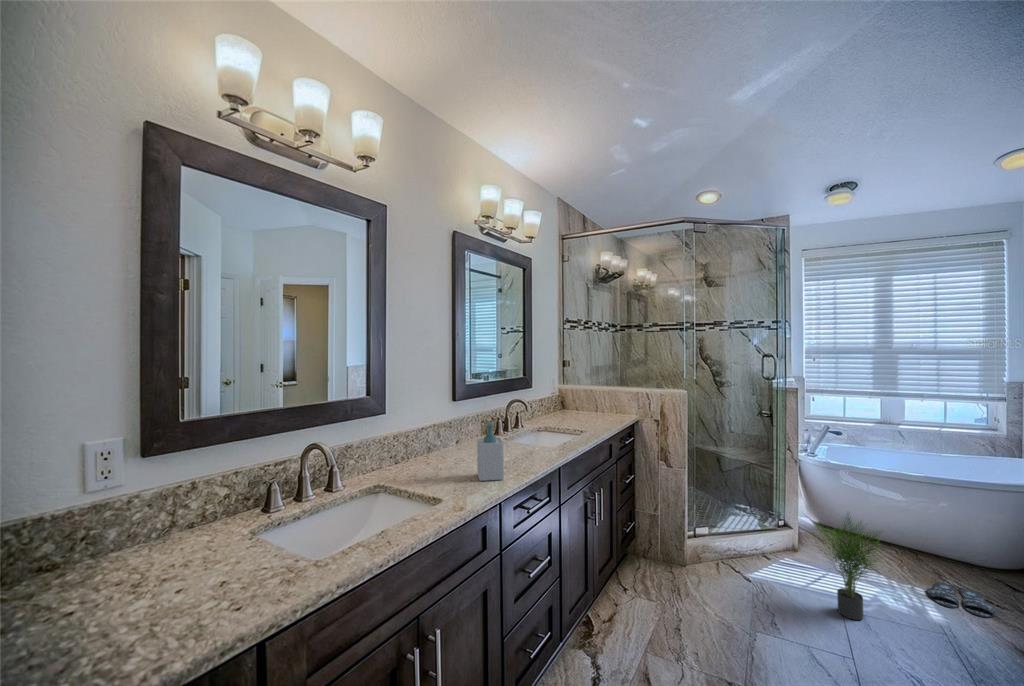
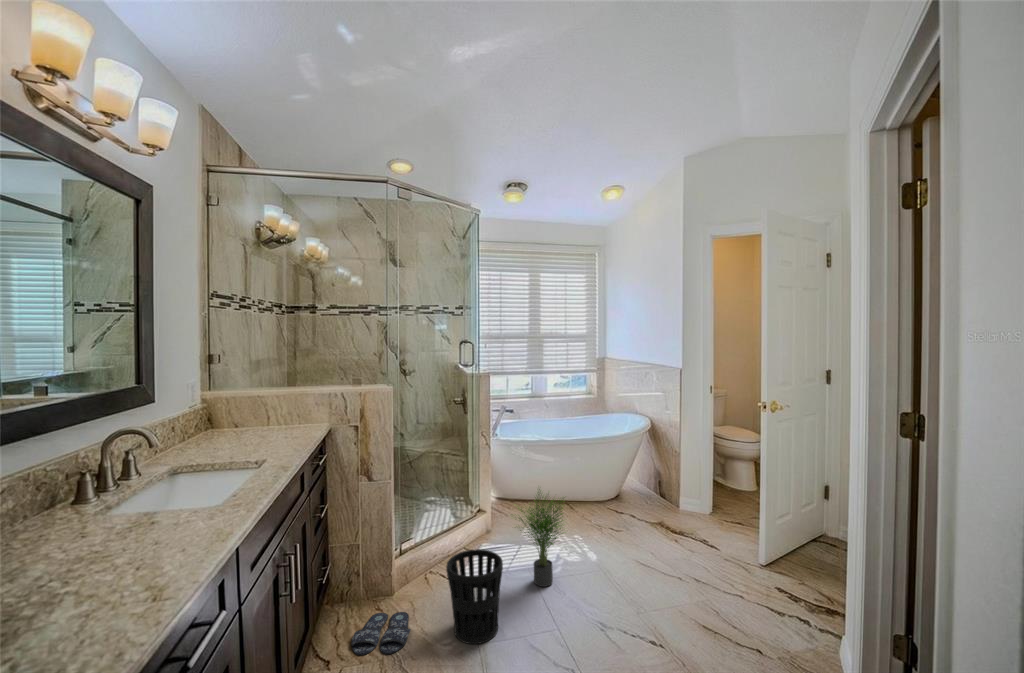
soap bottle: present [477,422,504,481] -> none [46,494,131,637]
wastebasket: none [725,546,785,633] -> present [446,549,503,644]
slippers: present [927,583,995,617] -> present [351,612,411,655]

